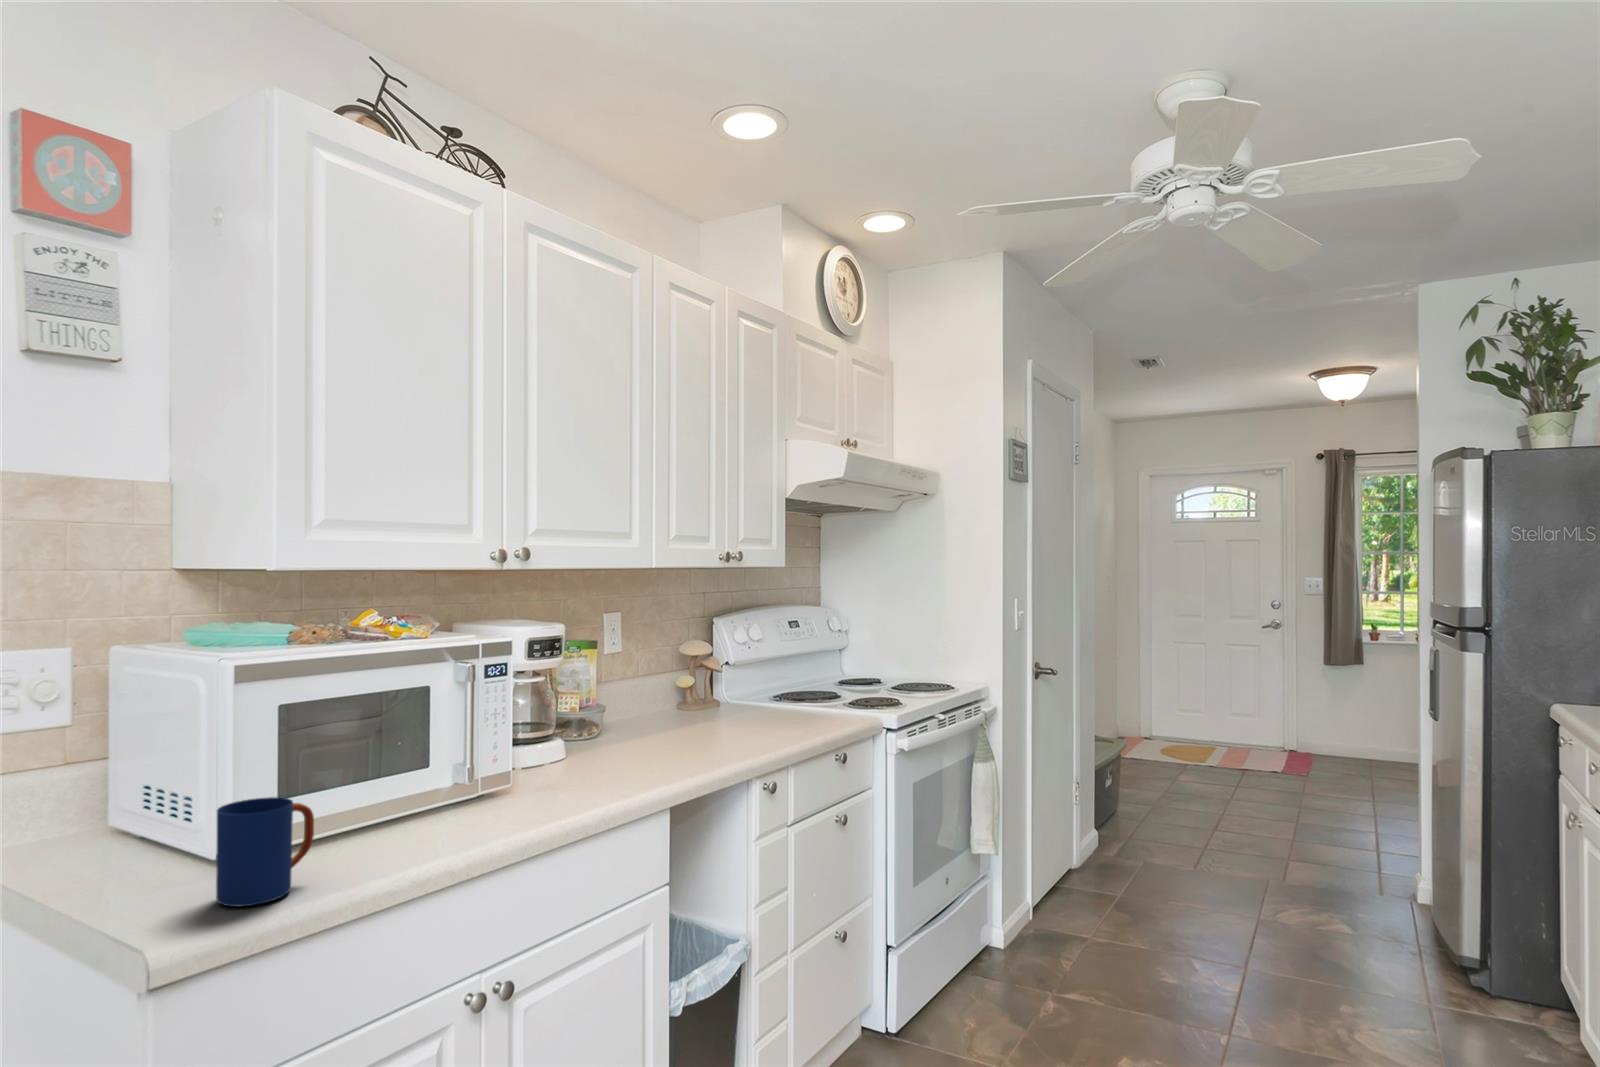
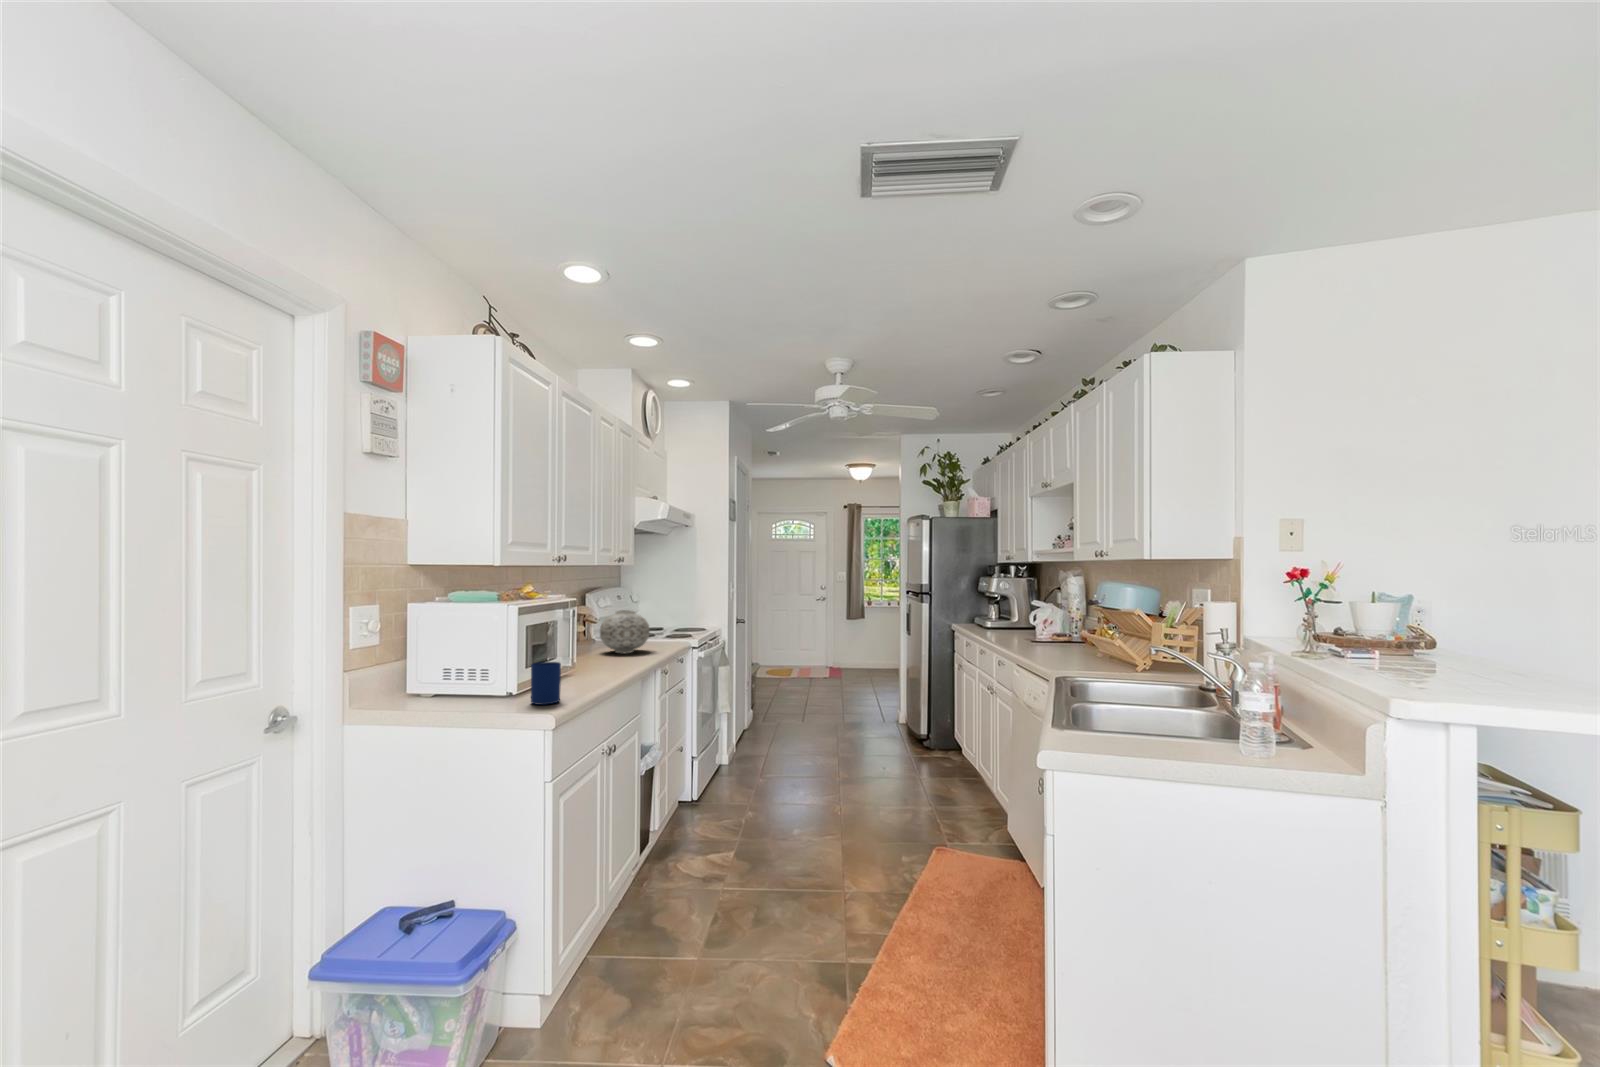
vase: none [662,655,758,743] -> present [600,610,650,653]

